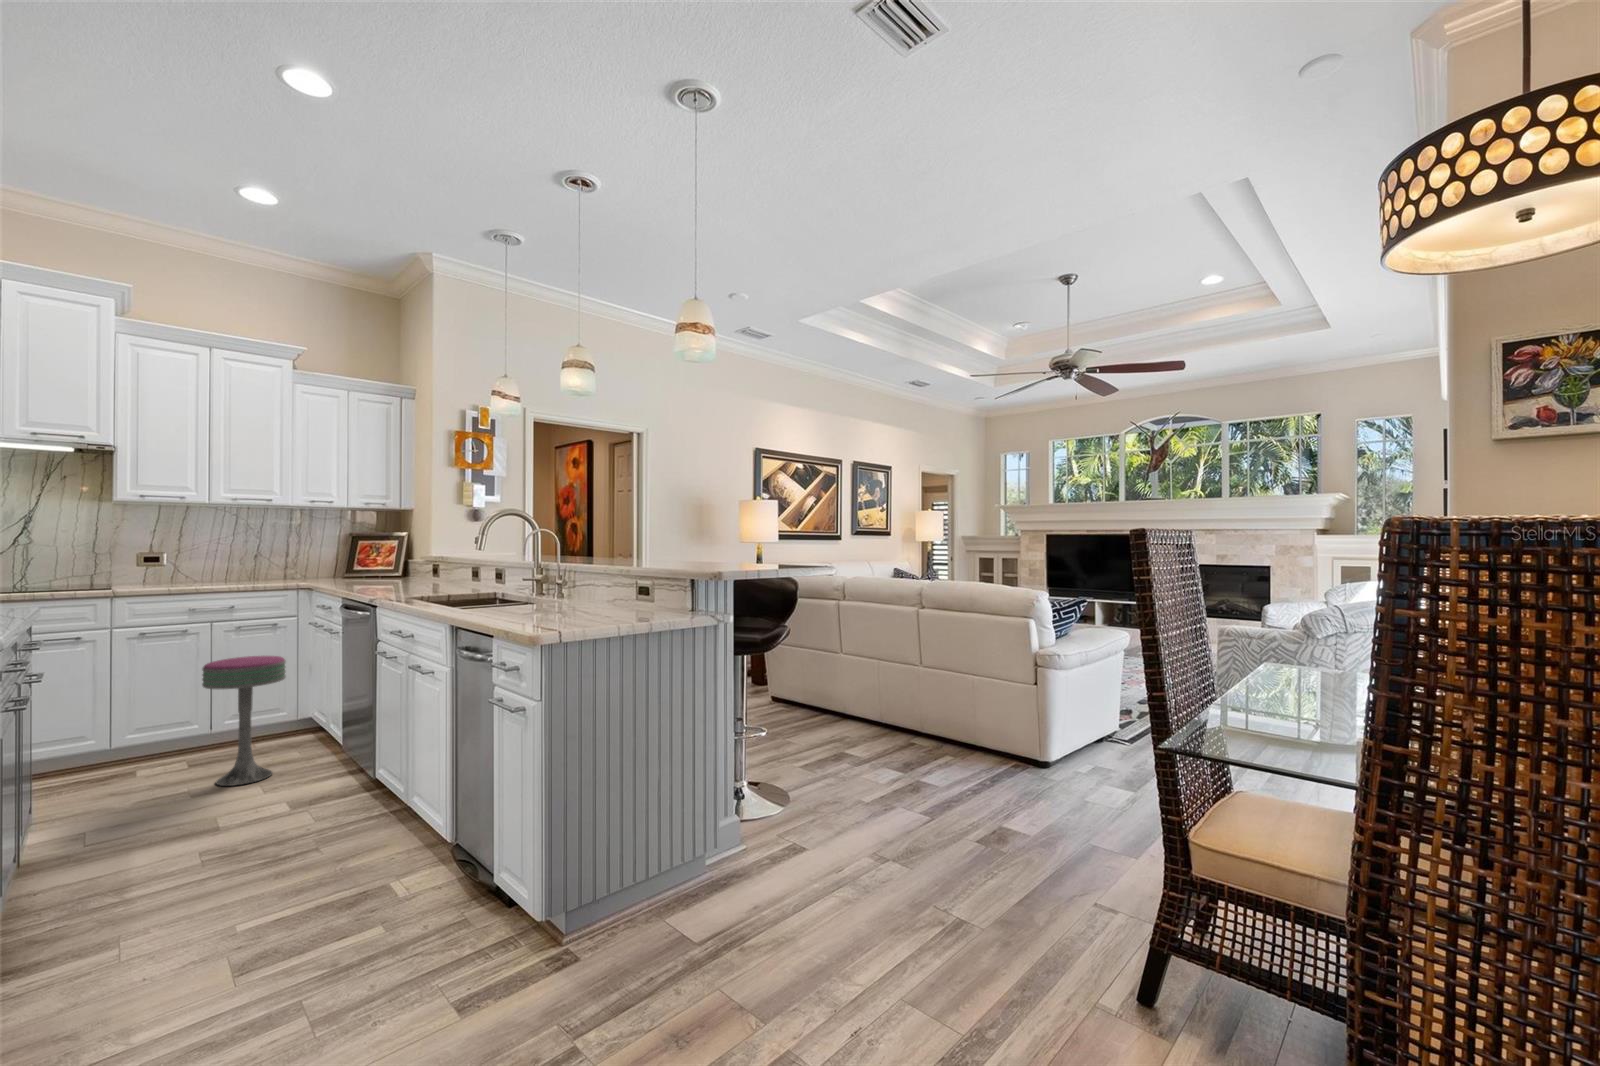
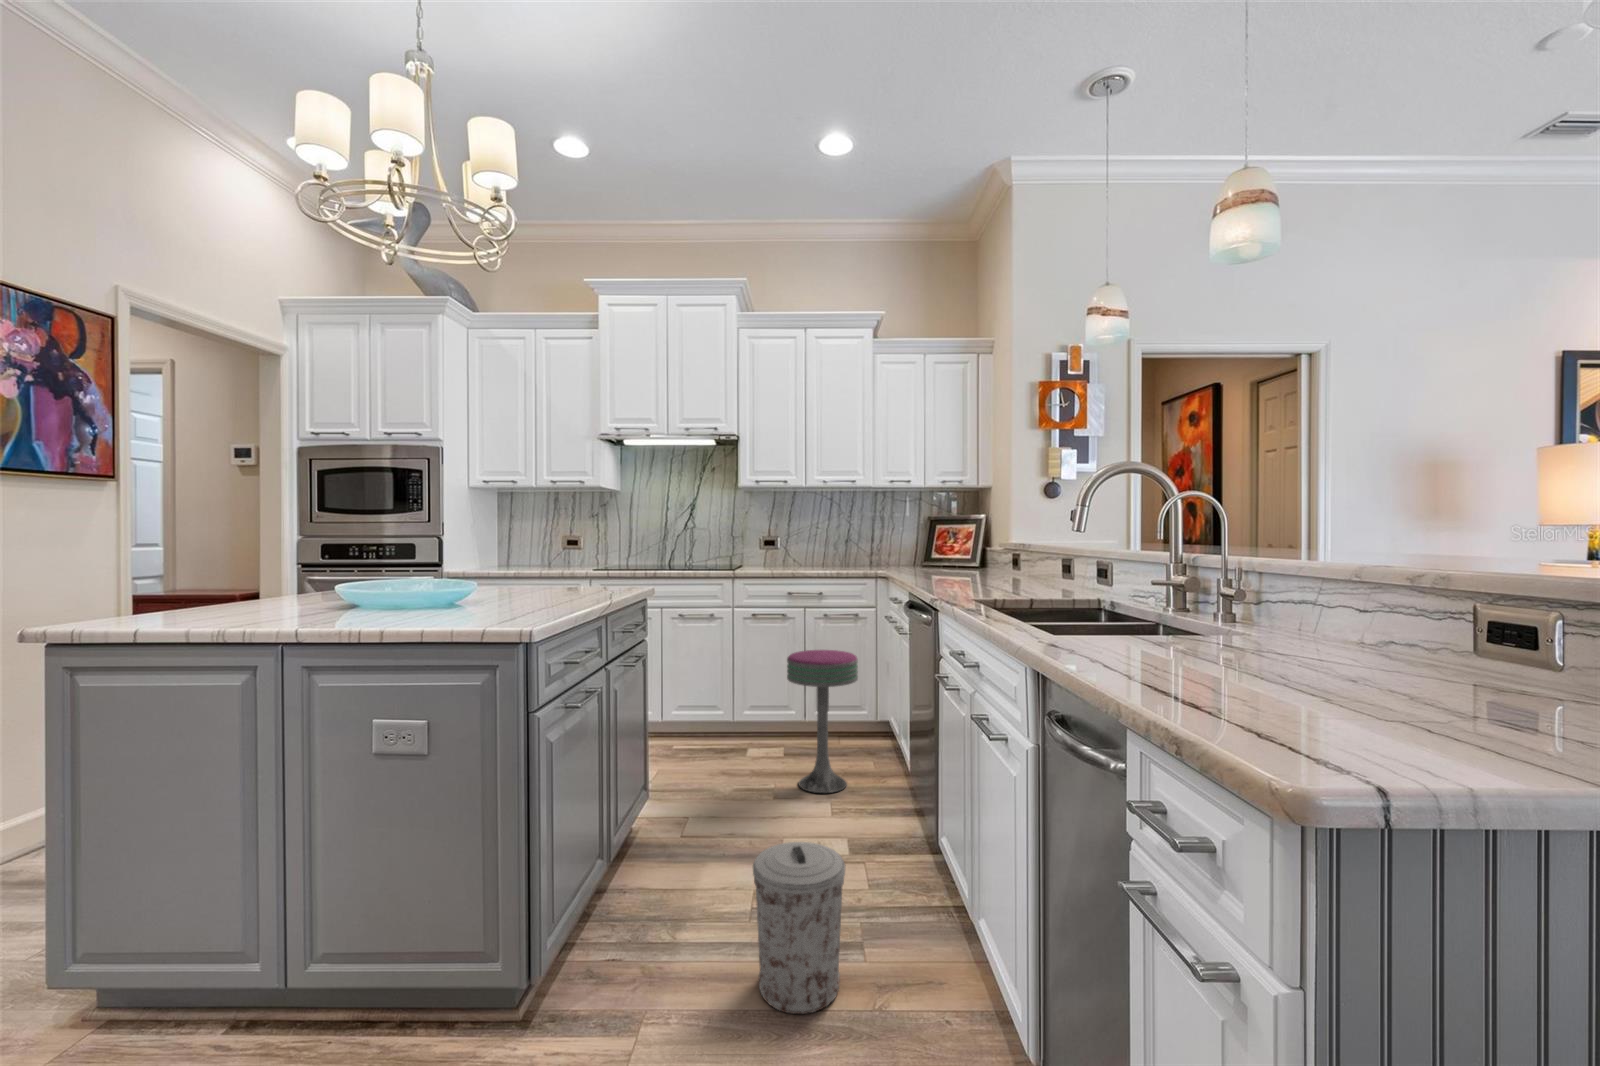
trash can: none [219,783,306,903] -> present [753,842,846,1014]

